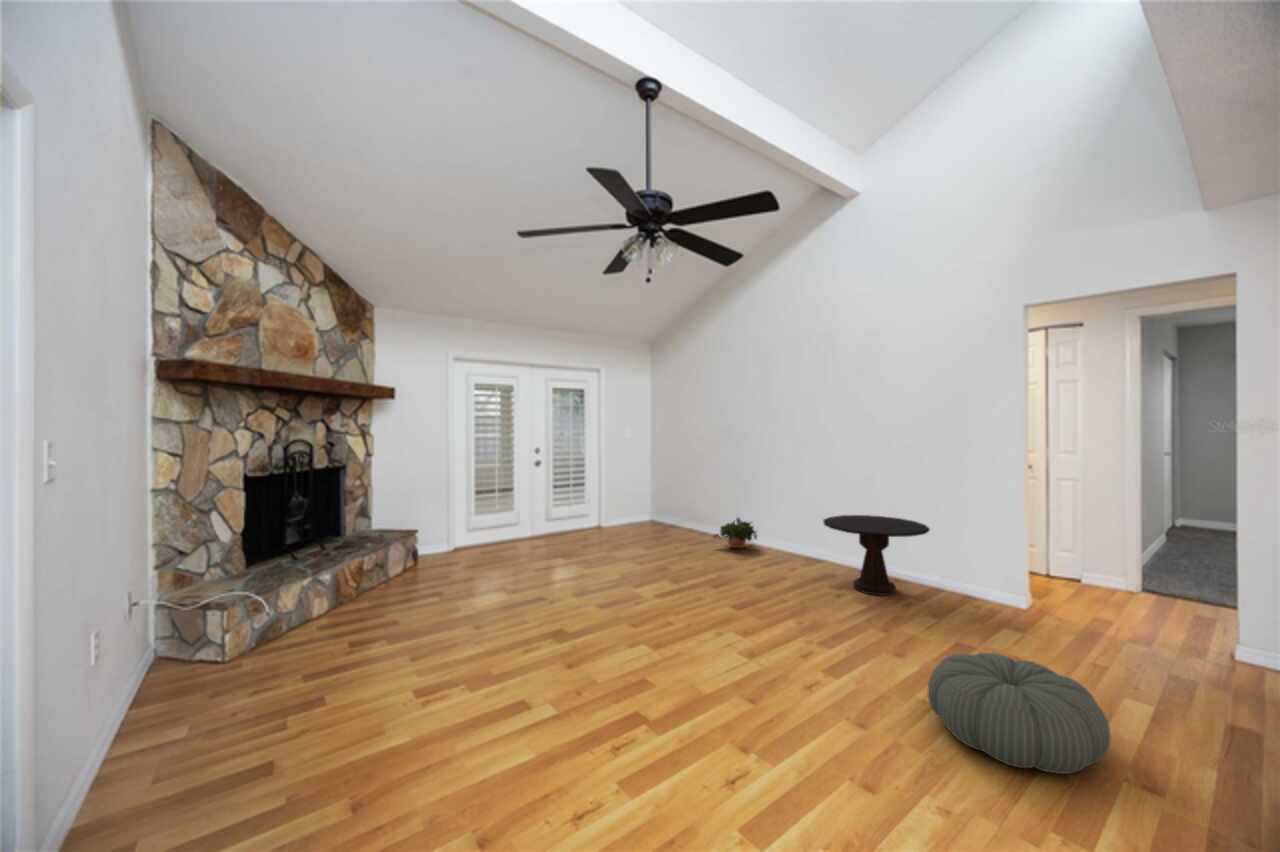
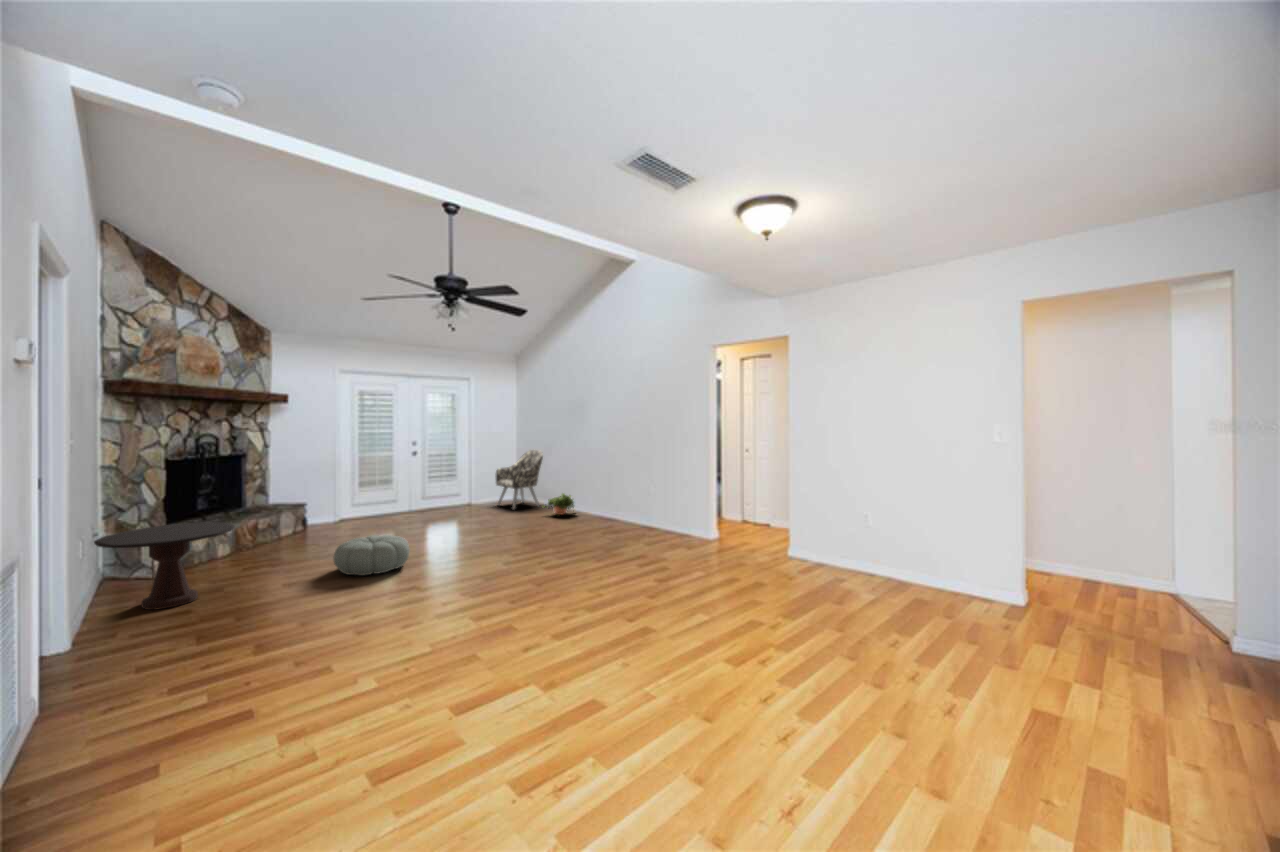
armchair: none [637,458,699,538] -> present [496,450,543,510]
side table: present [824,515,930,595] -> present [94,522,235,610]
pouf: present [928,653,1110,774] -> present [333,535,410,575]

